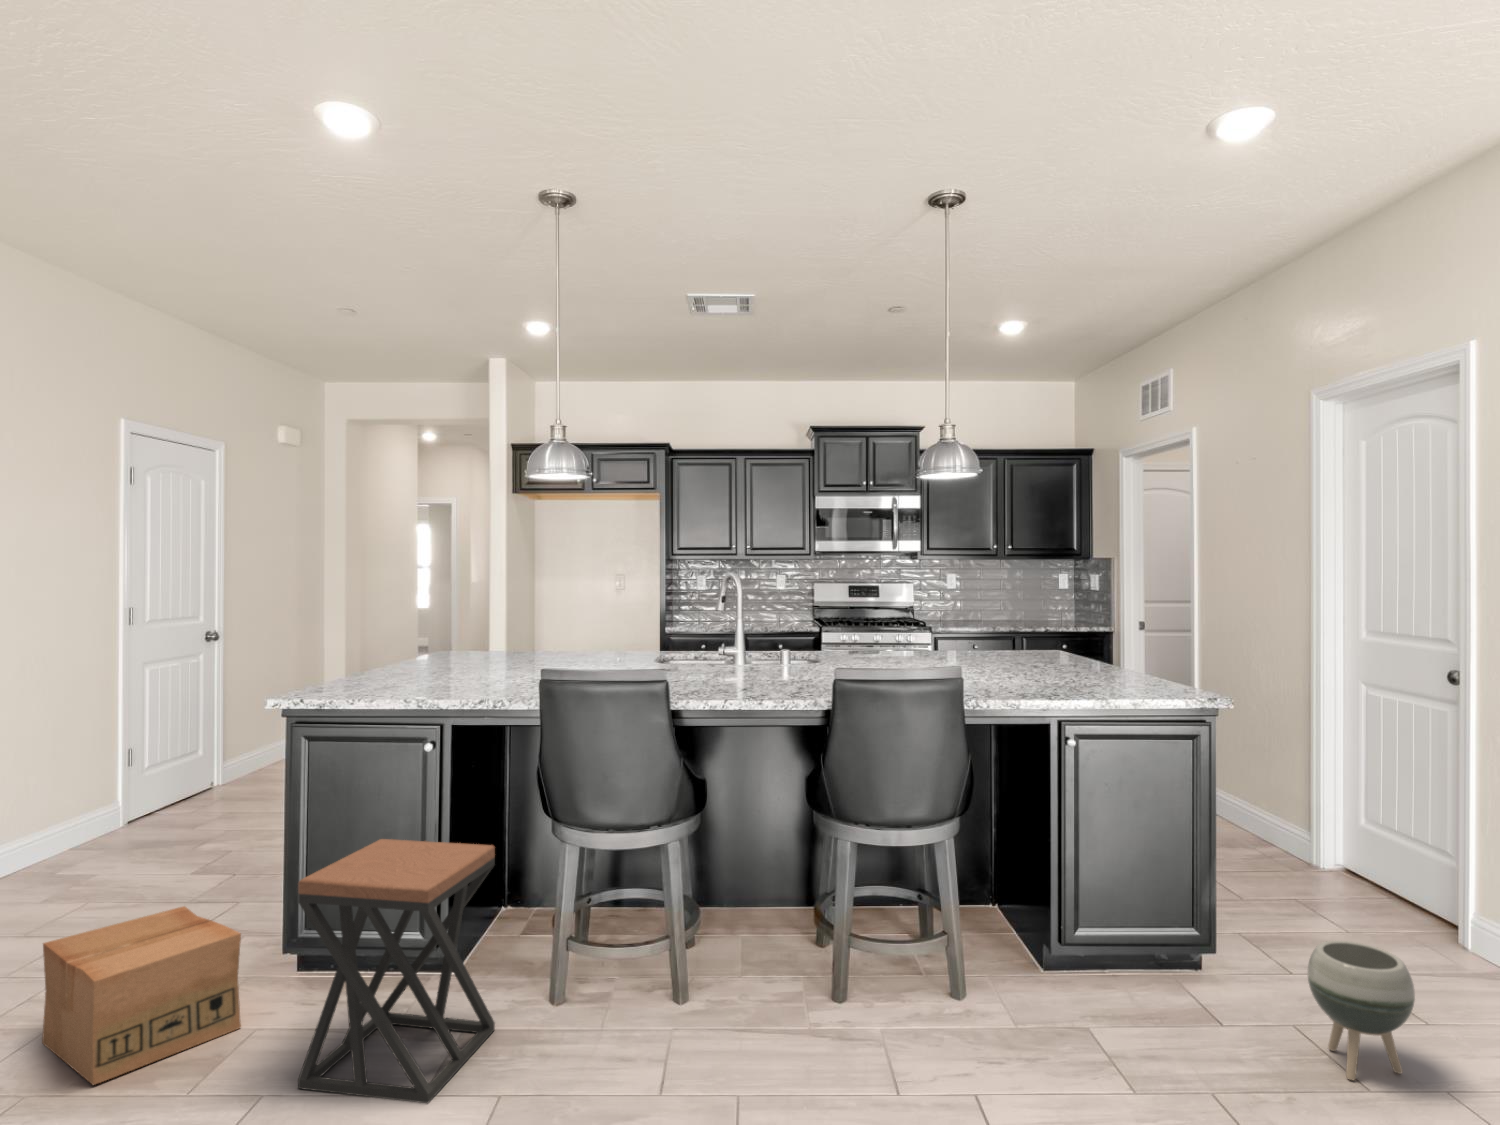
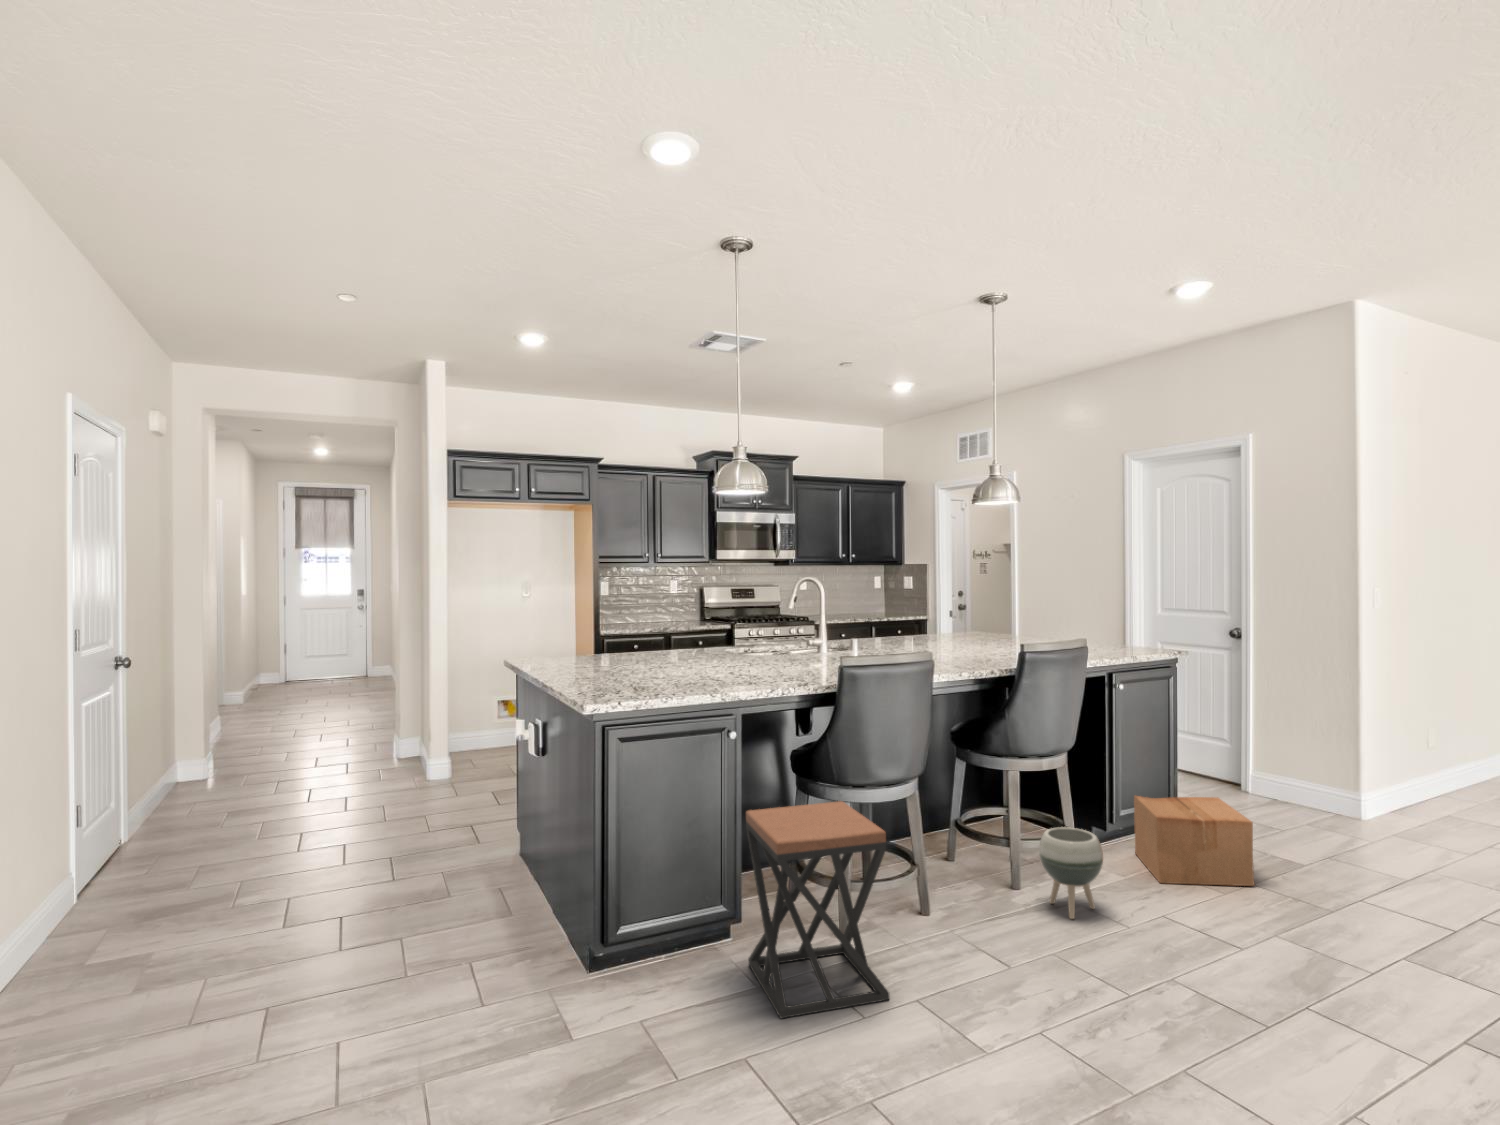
cardboard box: present [42,906,241,1085] -> present [1134,796,1254,886]
planter: present [1307,941,1415,1080] -> present [1039,827,1103,919]

